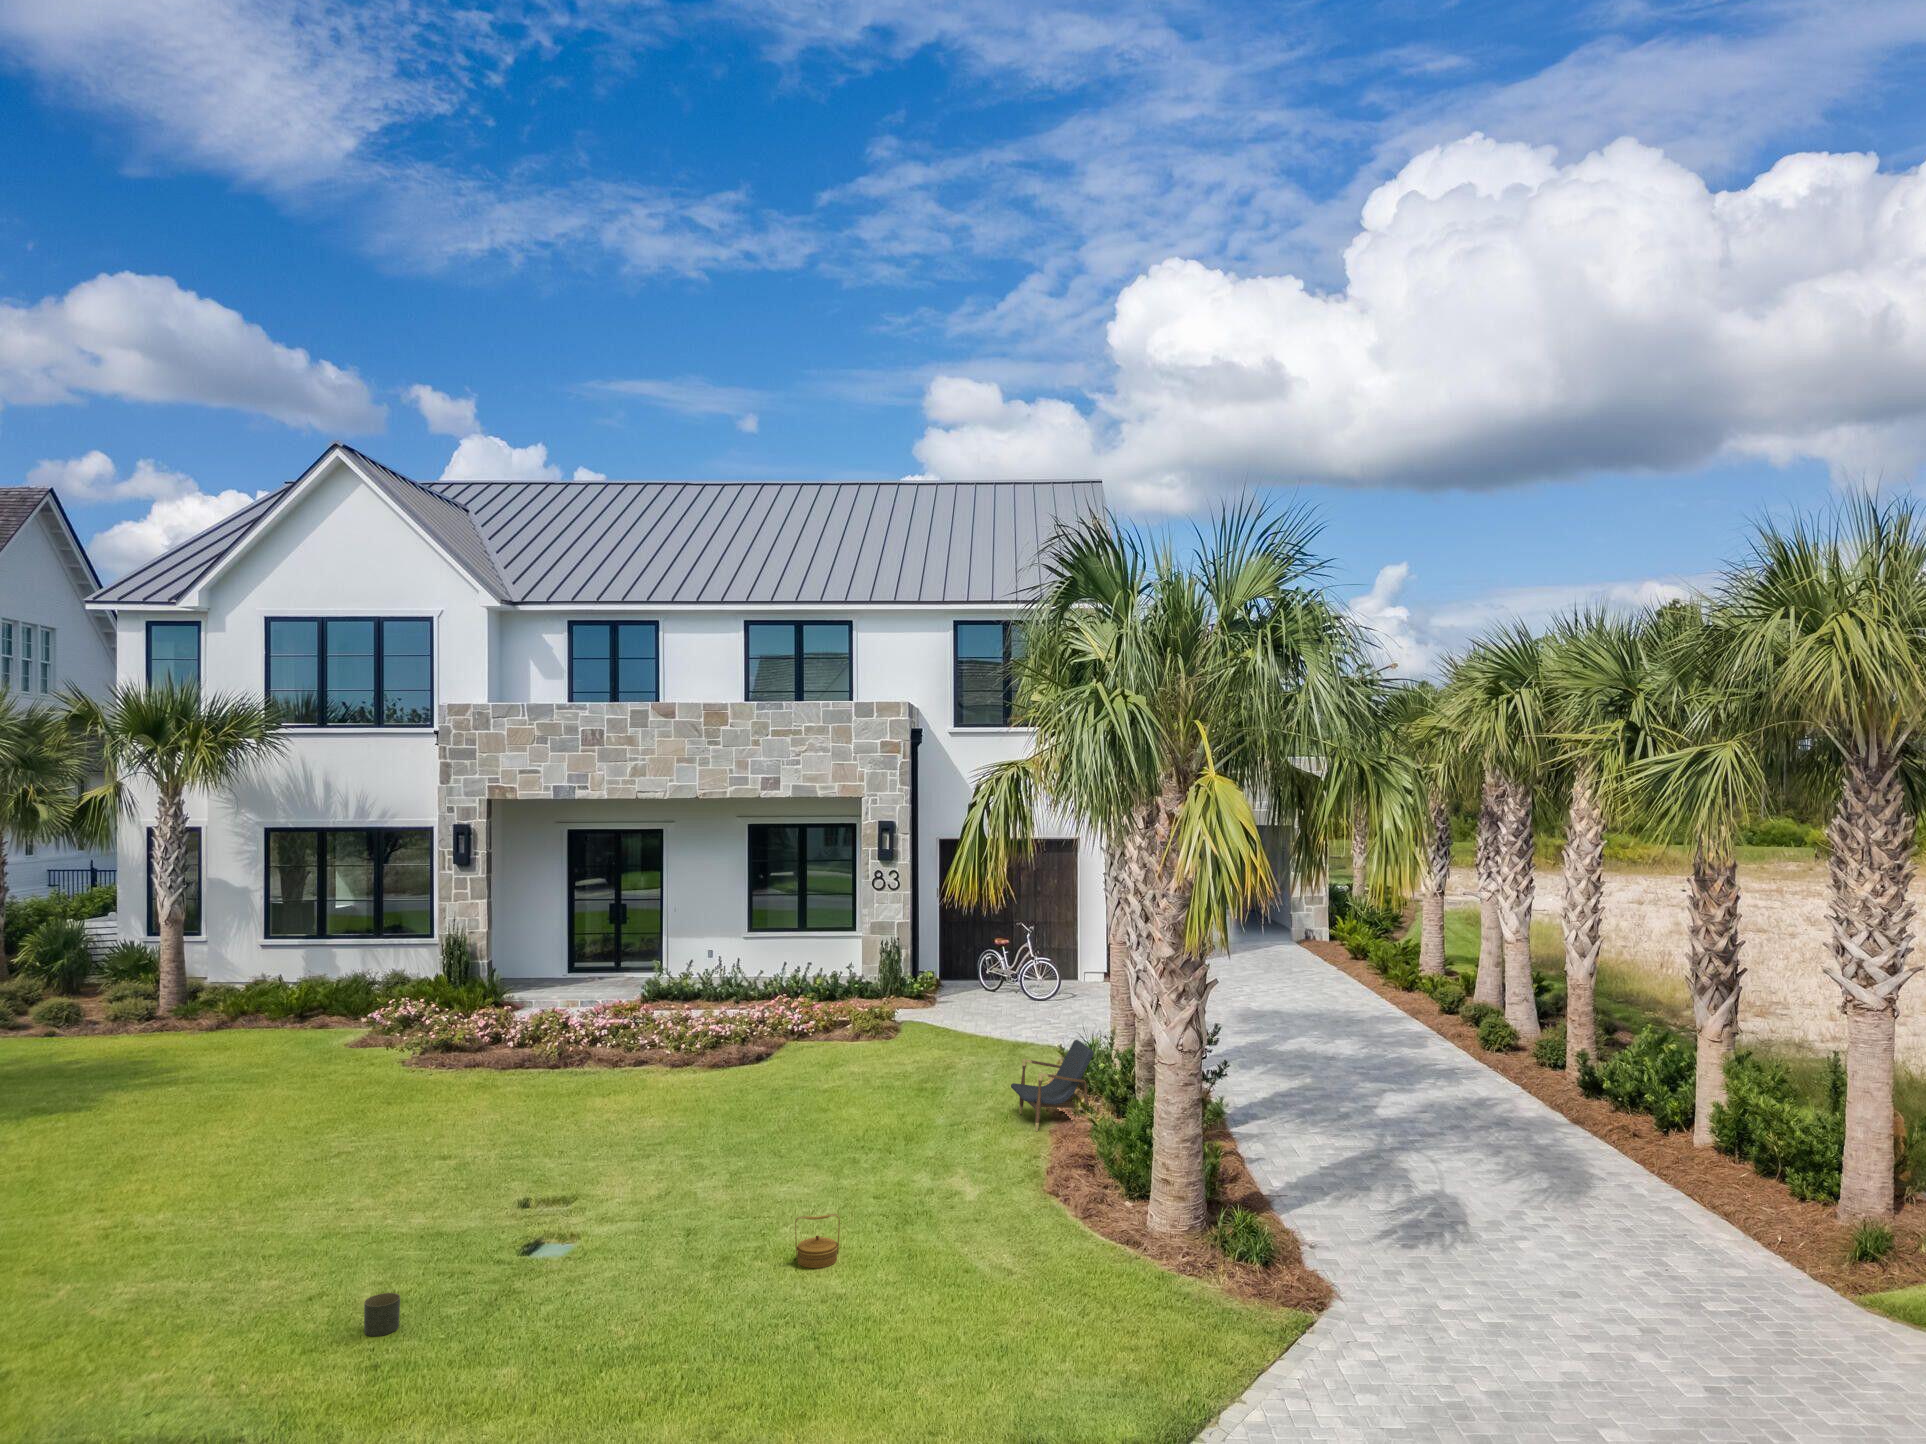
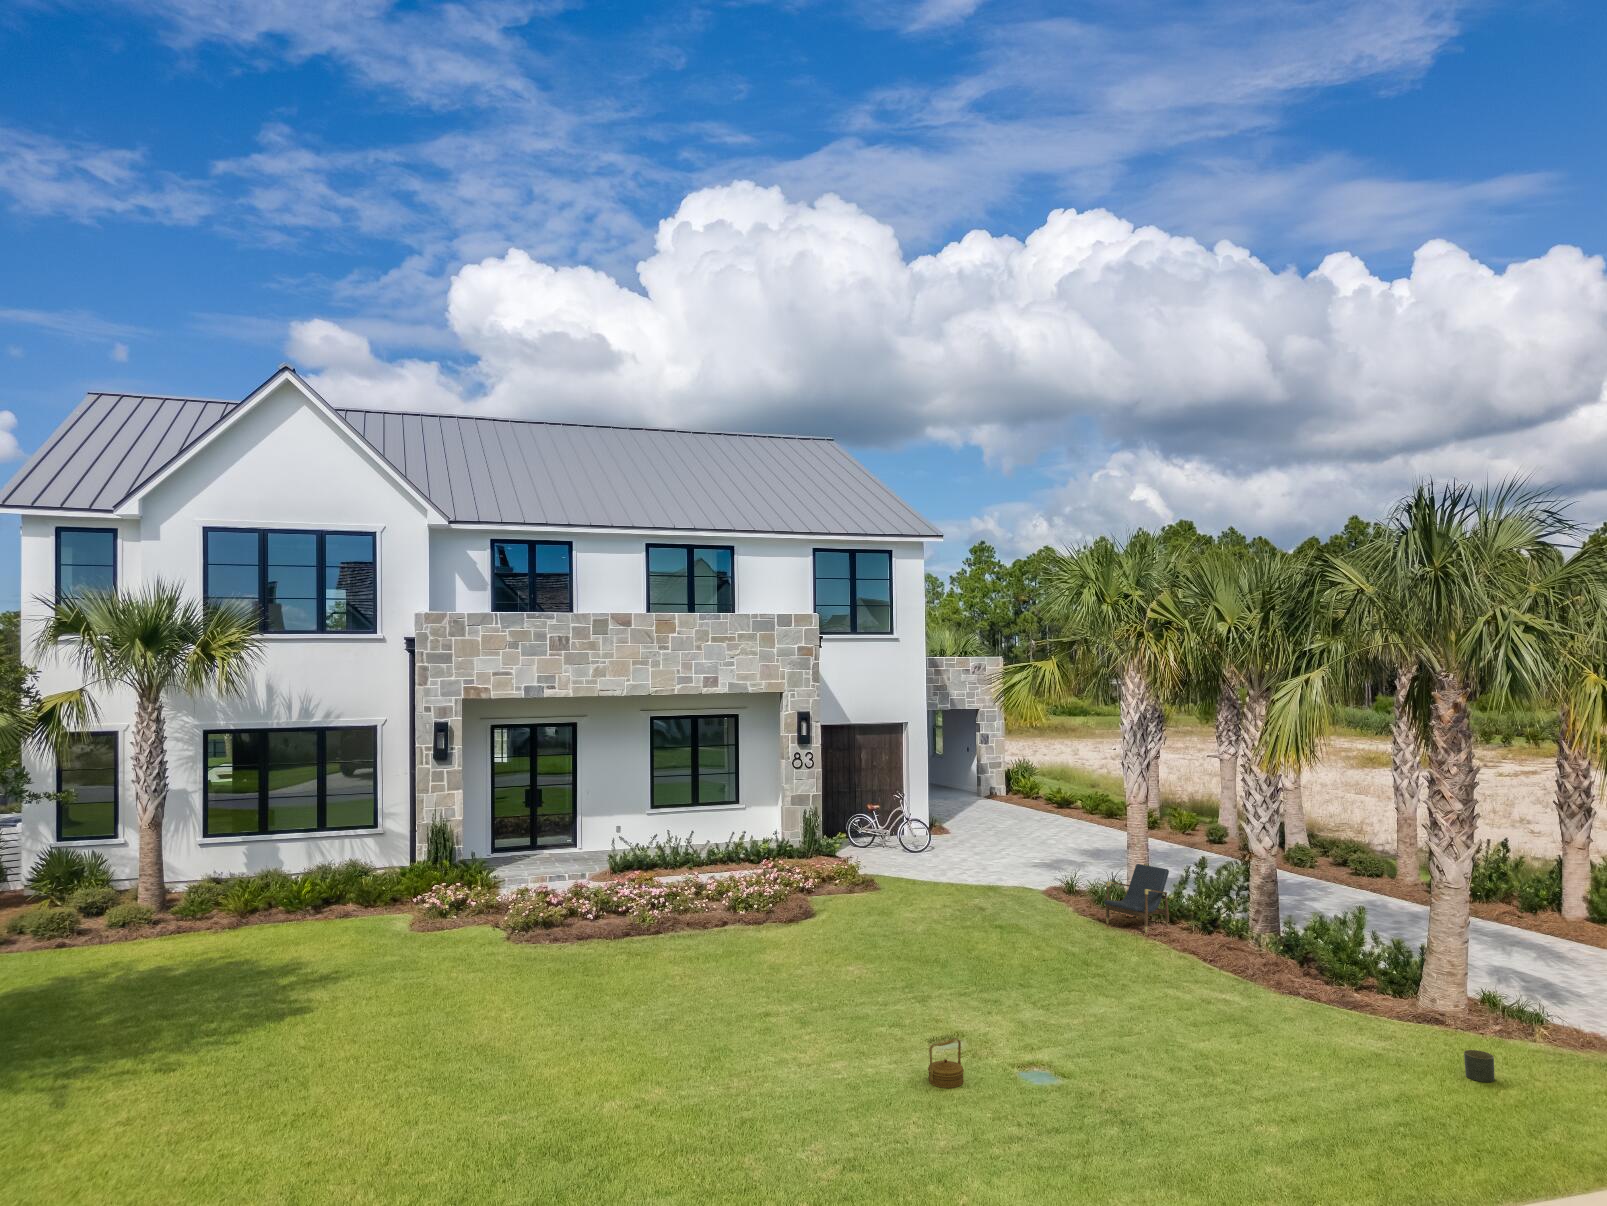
basket: present [795,1214,840,1268] -> present [928,1038,964,1088]
planter: present [364,1293,400,1336] -> present [1464,1050,1495,1082]

